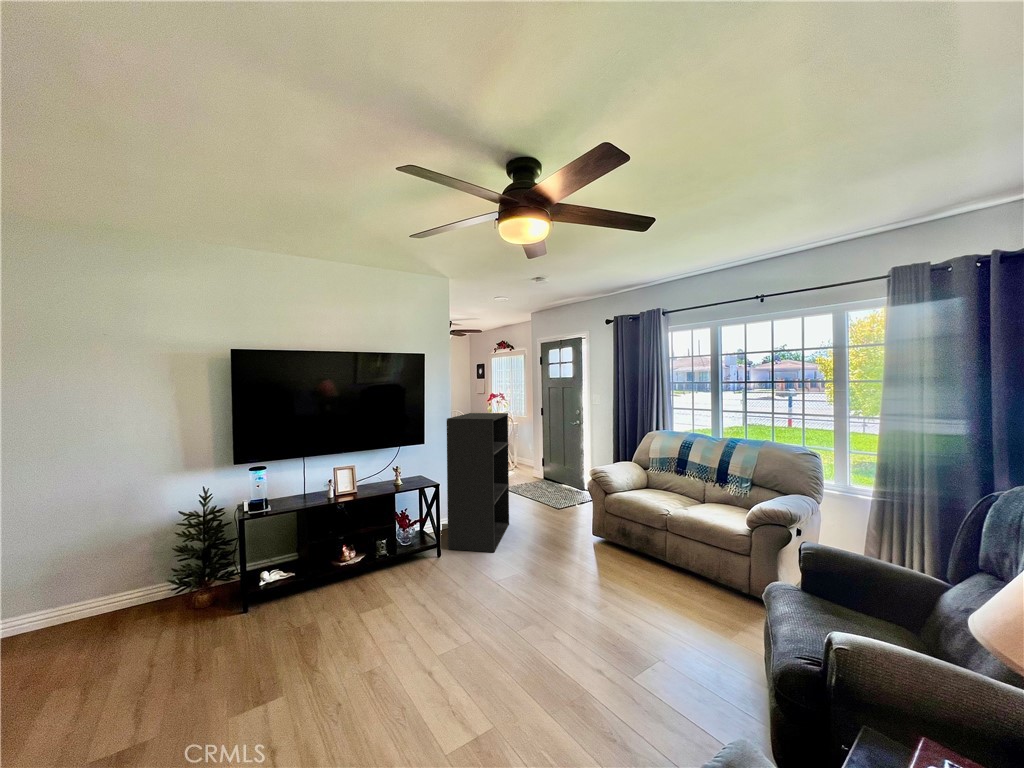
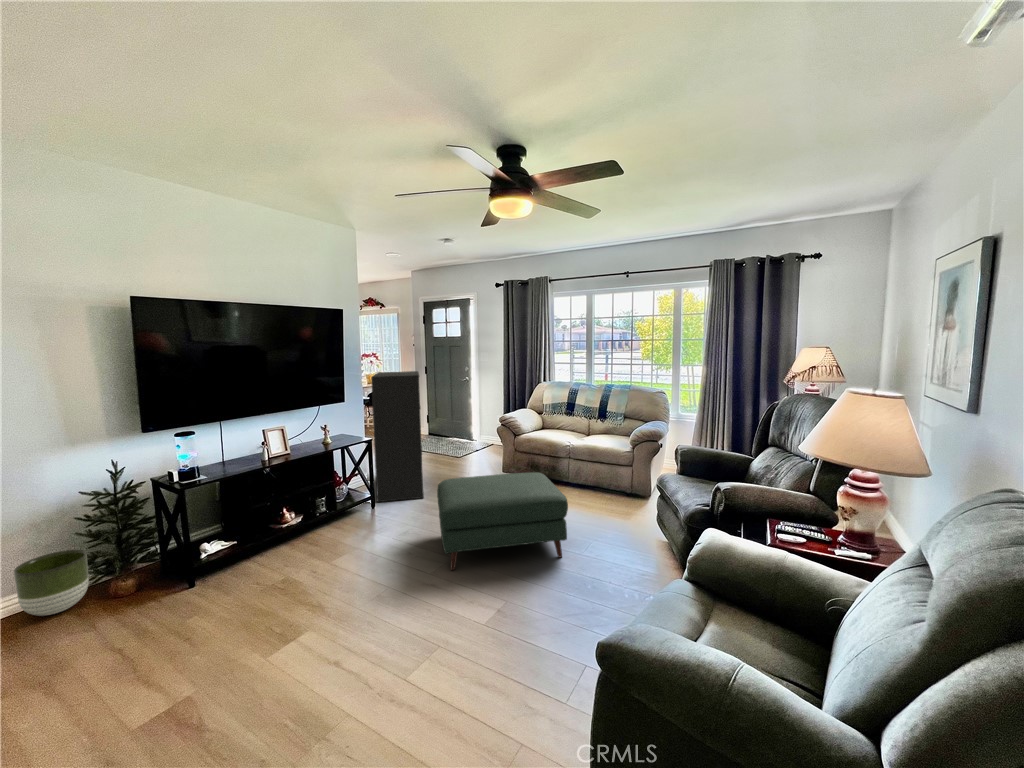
ottoman: none [448,544,617,690] -> present [437,472,568,570]
planter: none [109,563,168,621] -> present [14,550,89,616]

